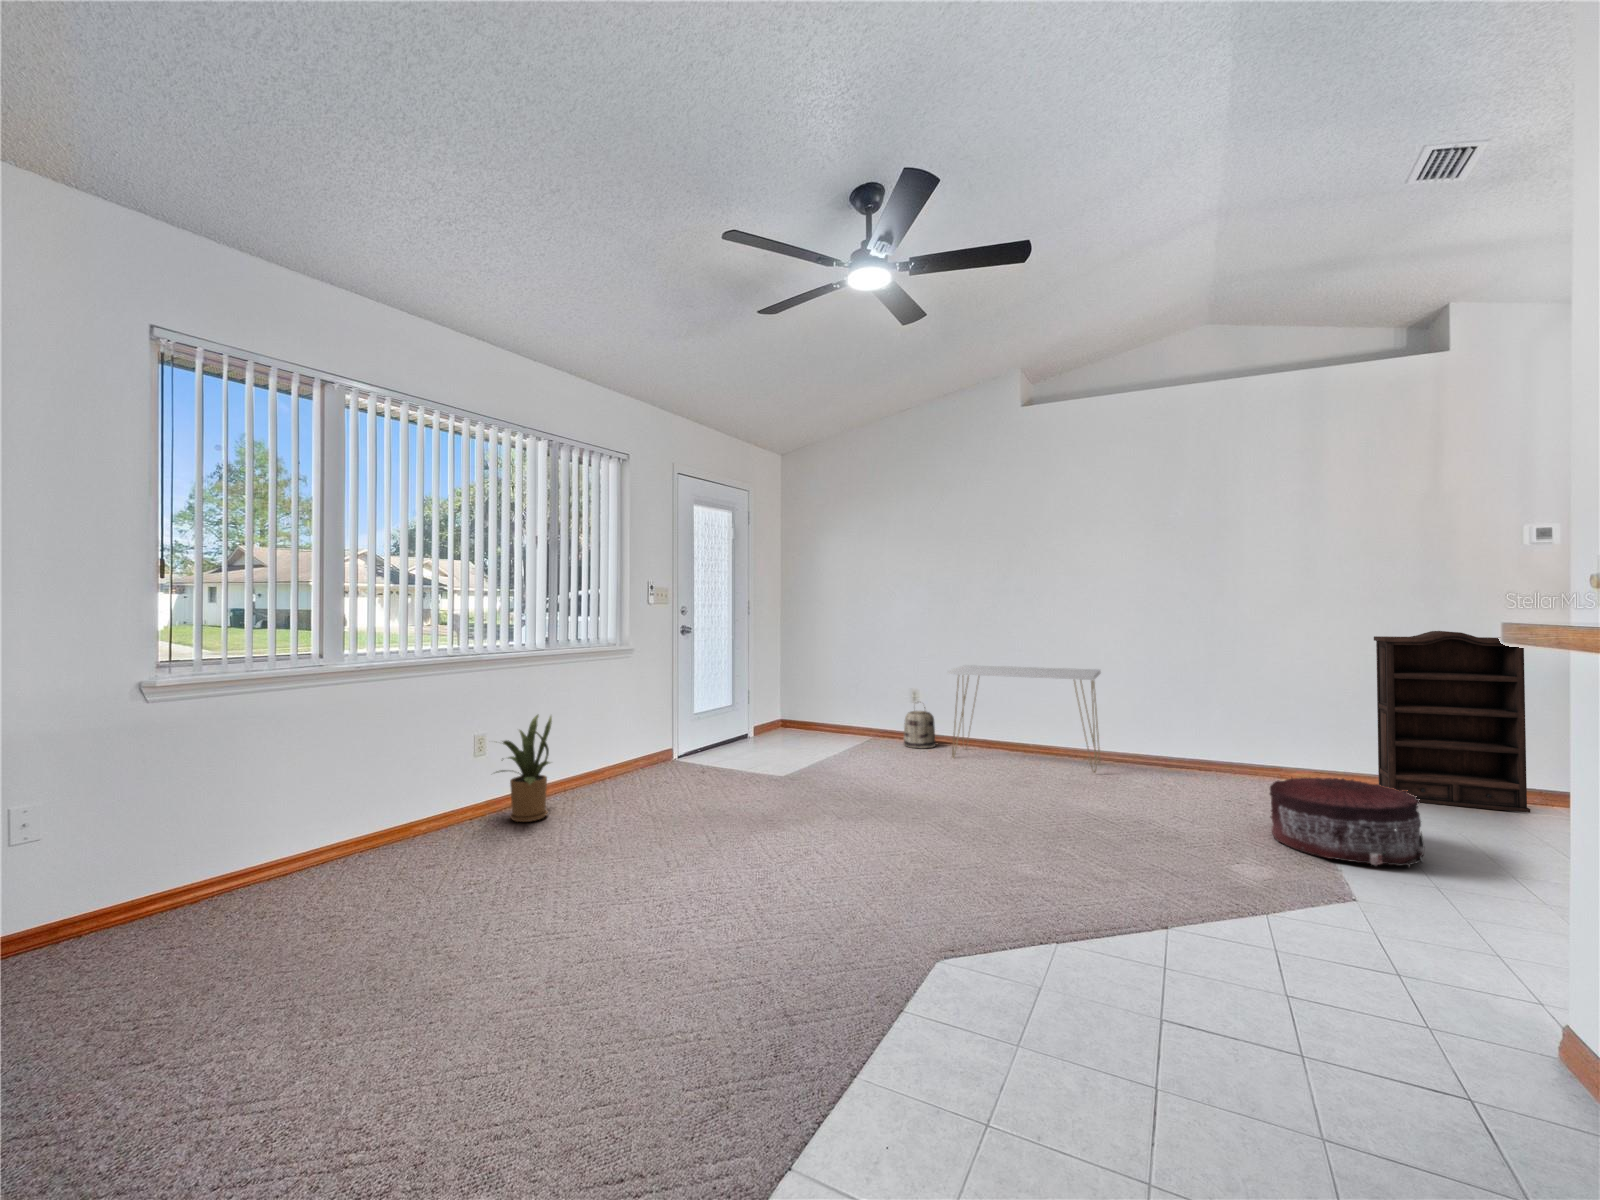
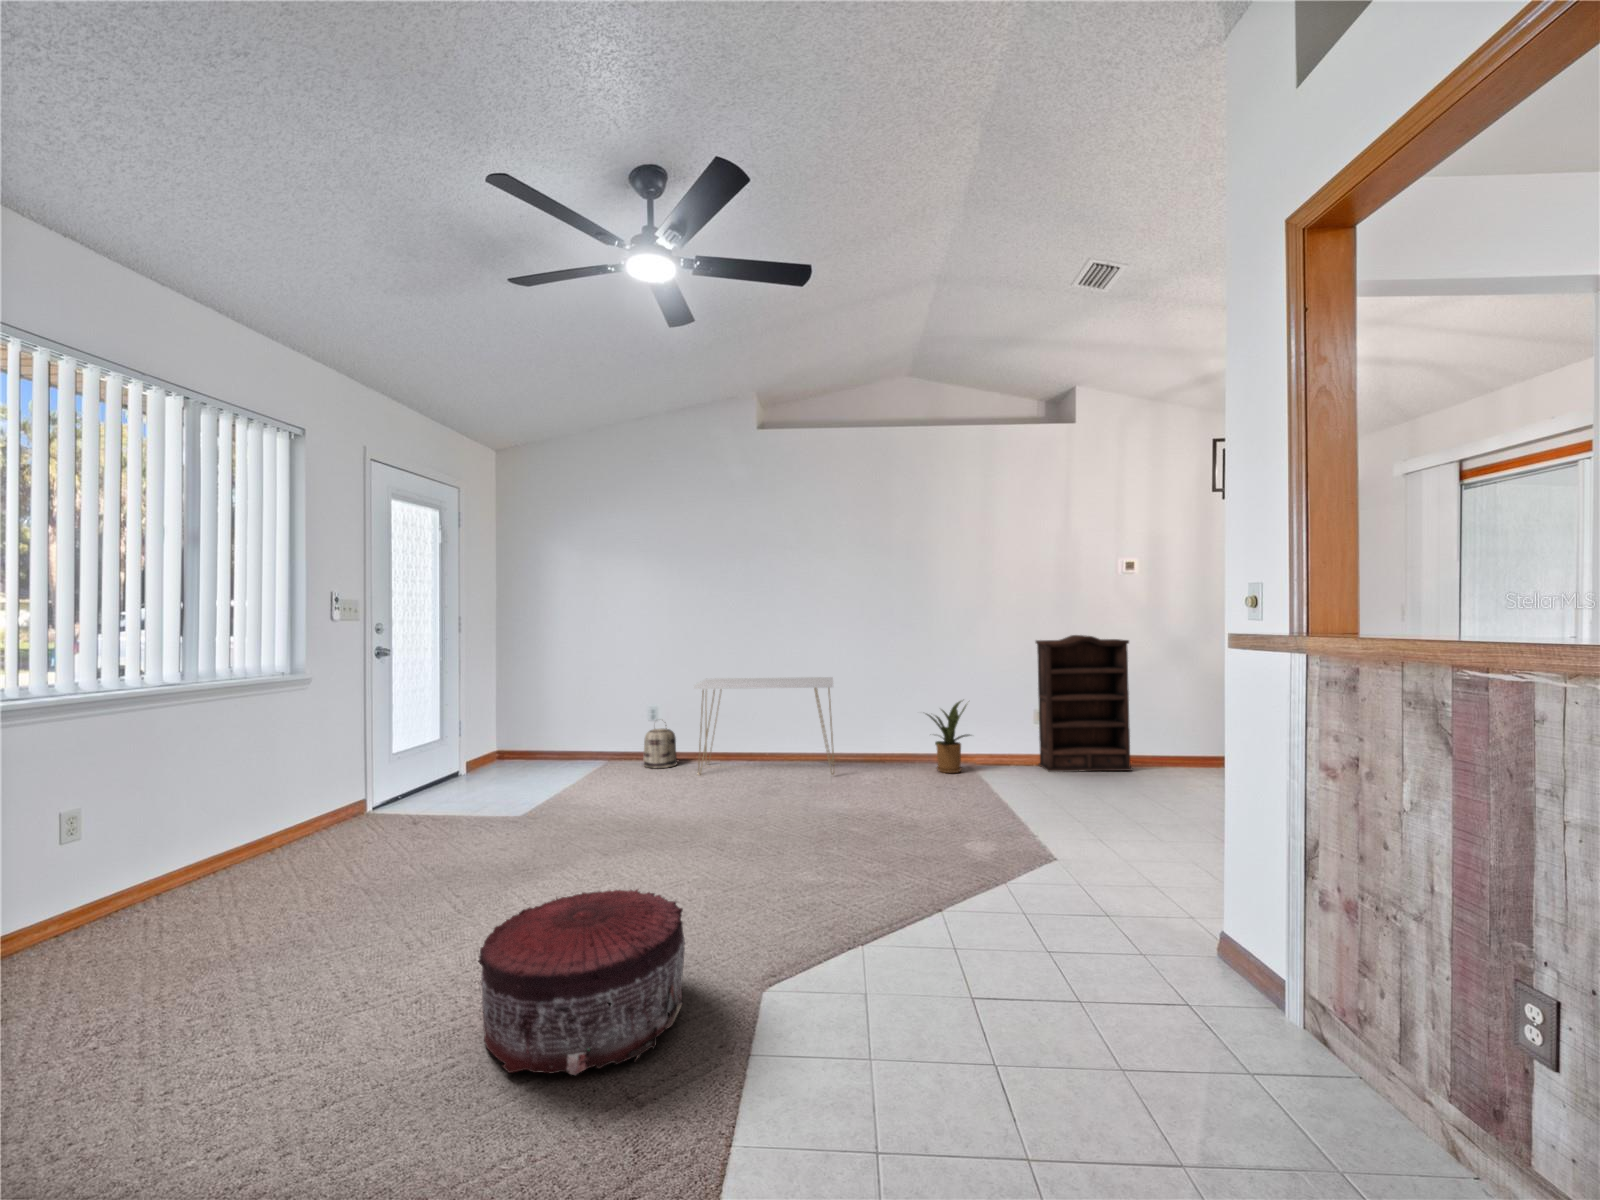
house plant: present [496,715,552,822] -> present [926,701,970,773]
pouf: present [1270,778,1425,866] -> present [478,890,685,1075]

